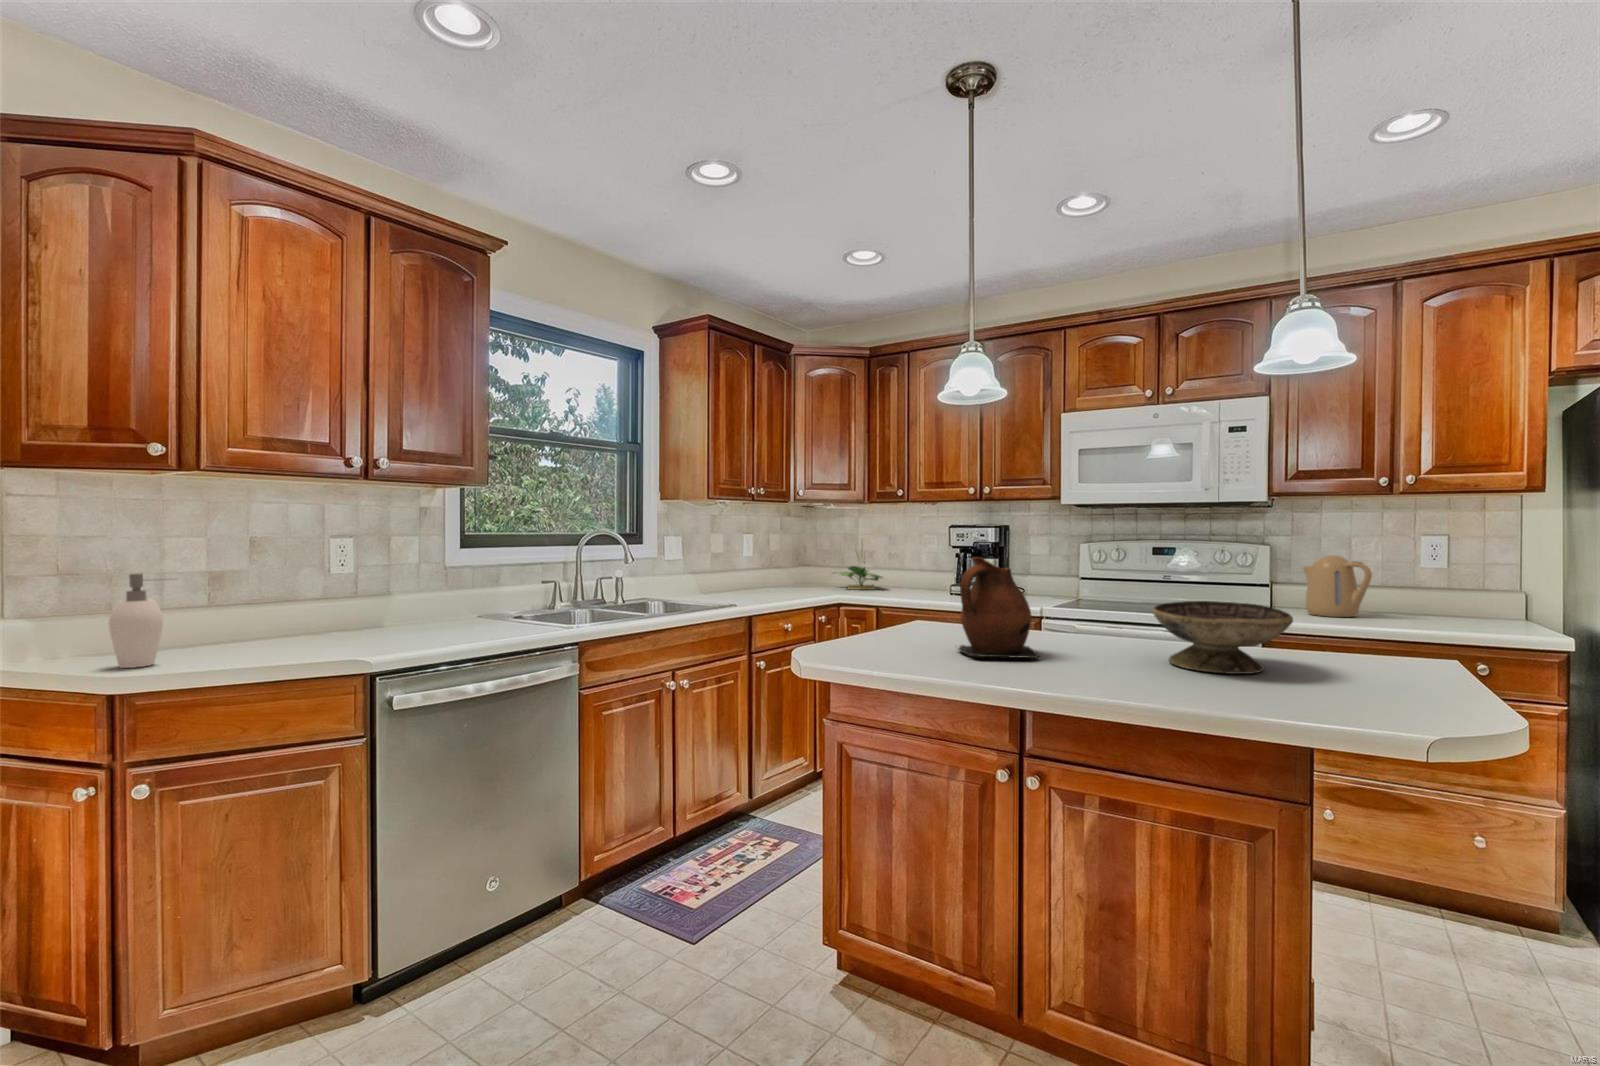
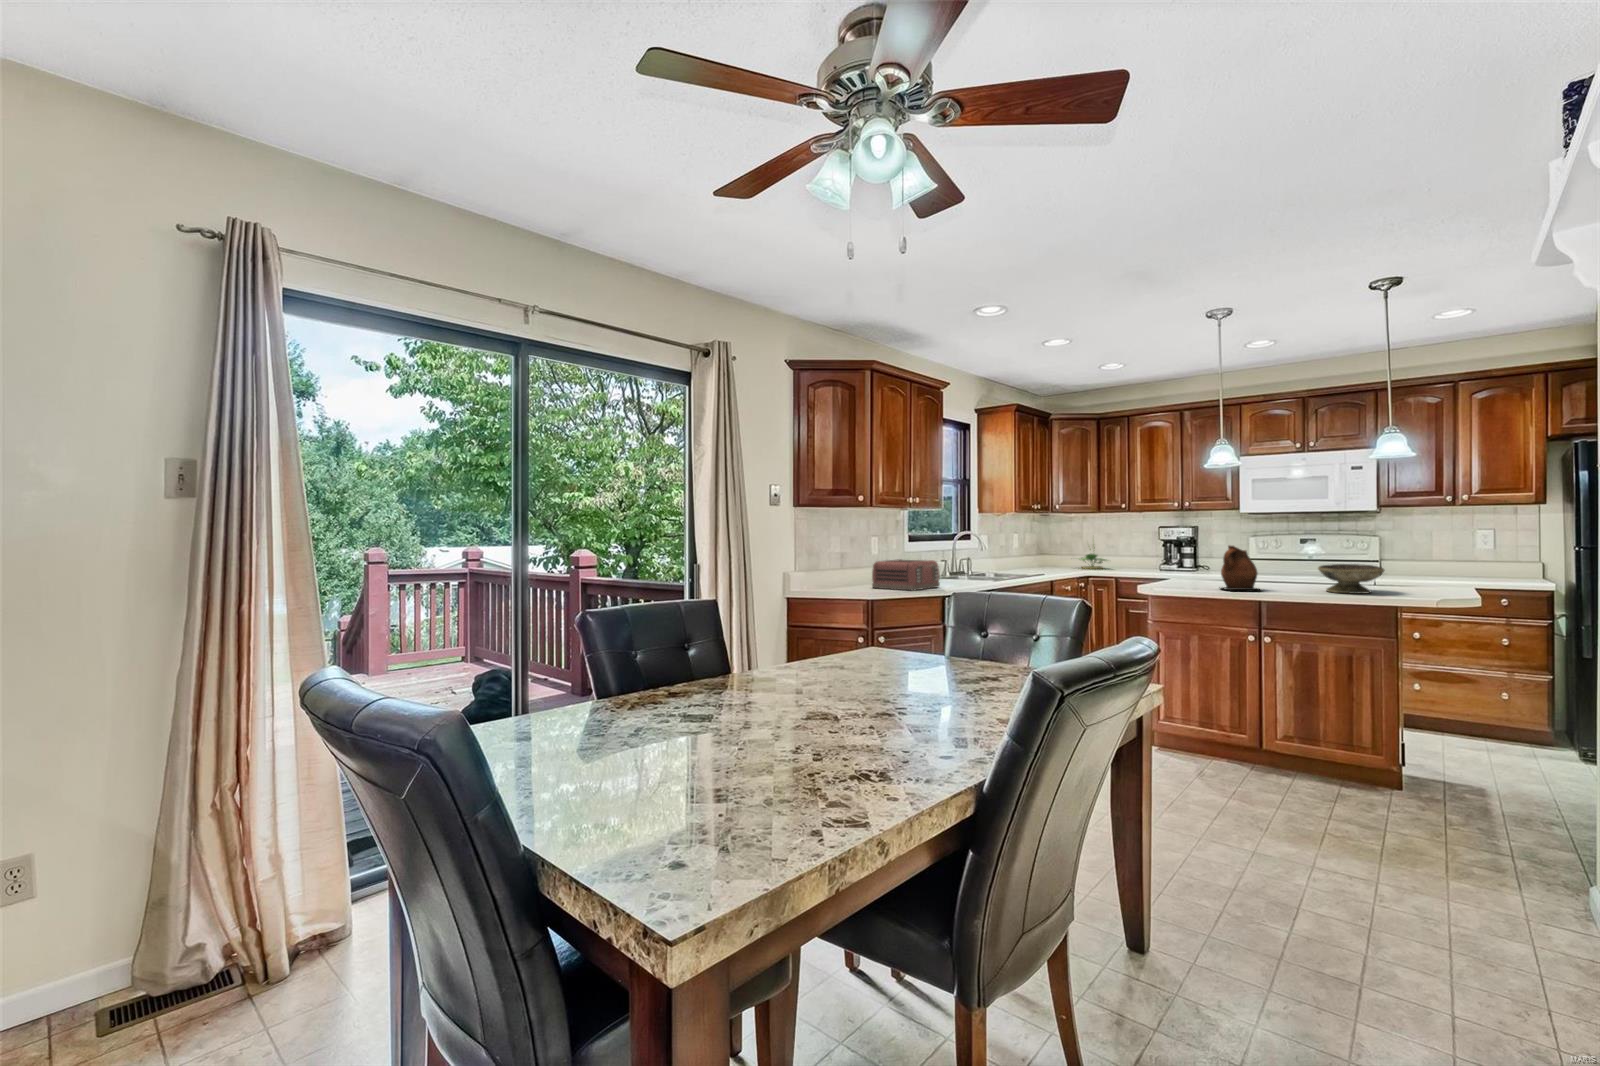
kettle: present [1303,555,1372,617] -> none [1400,542,1443,579]
soap dispenser: present [109,574,163,668] -> none [854,557,875,596]
toaster: none [297,576,444,646] -> present [872,559,940,591]

